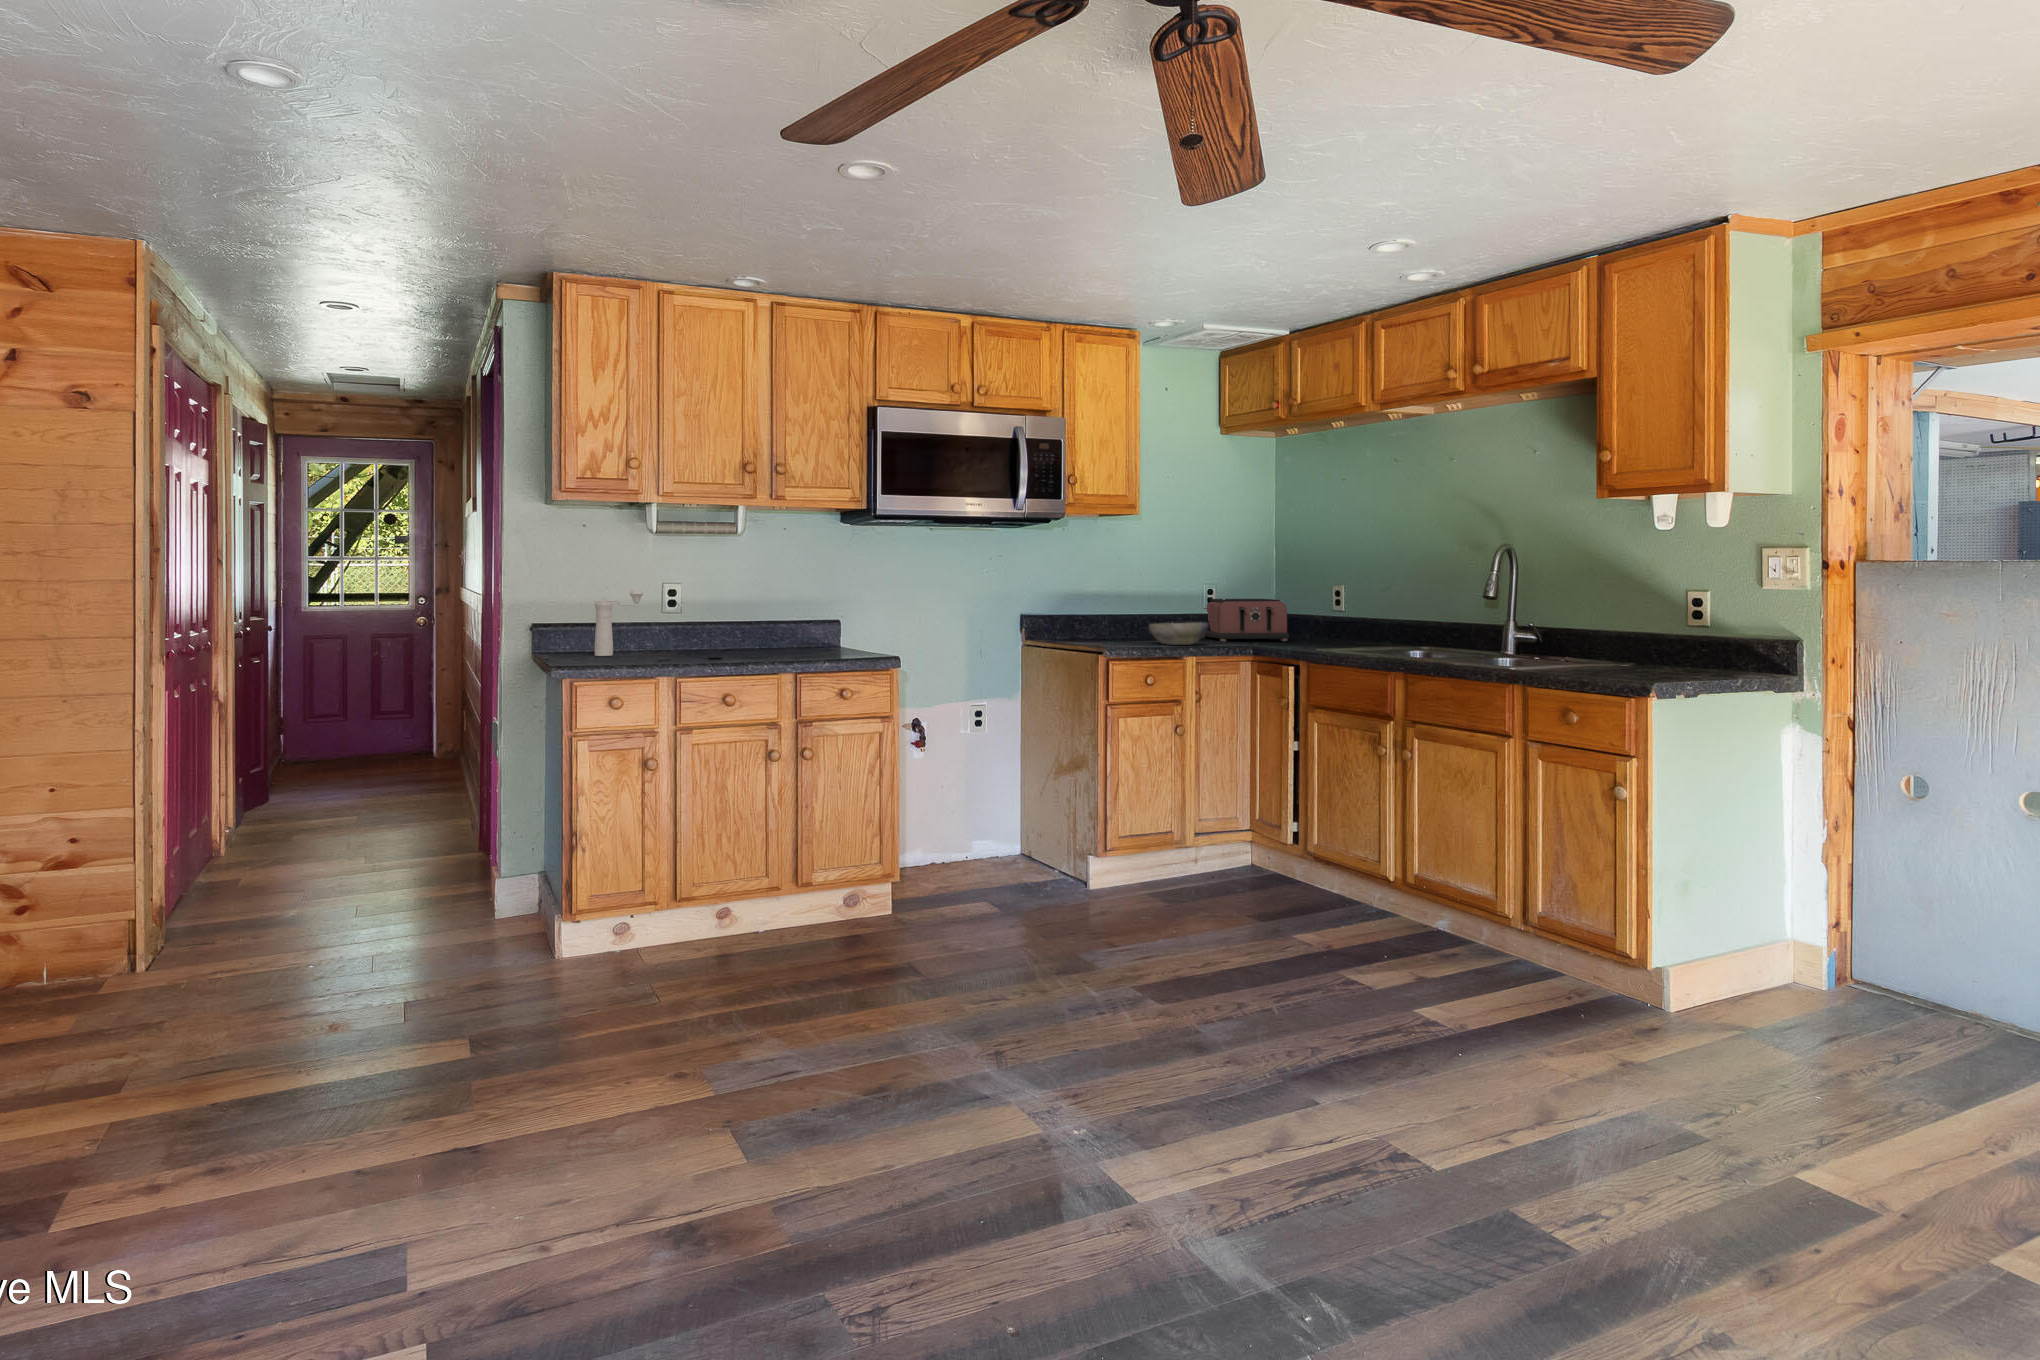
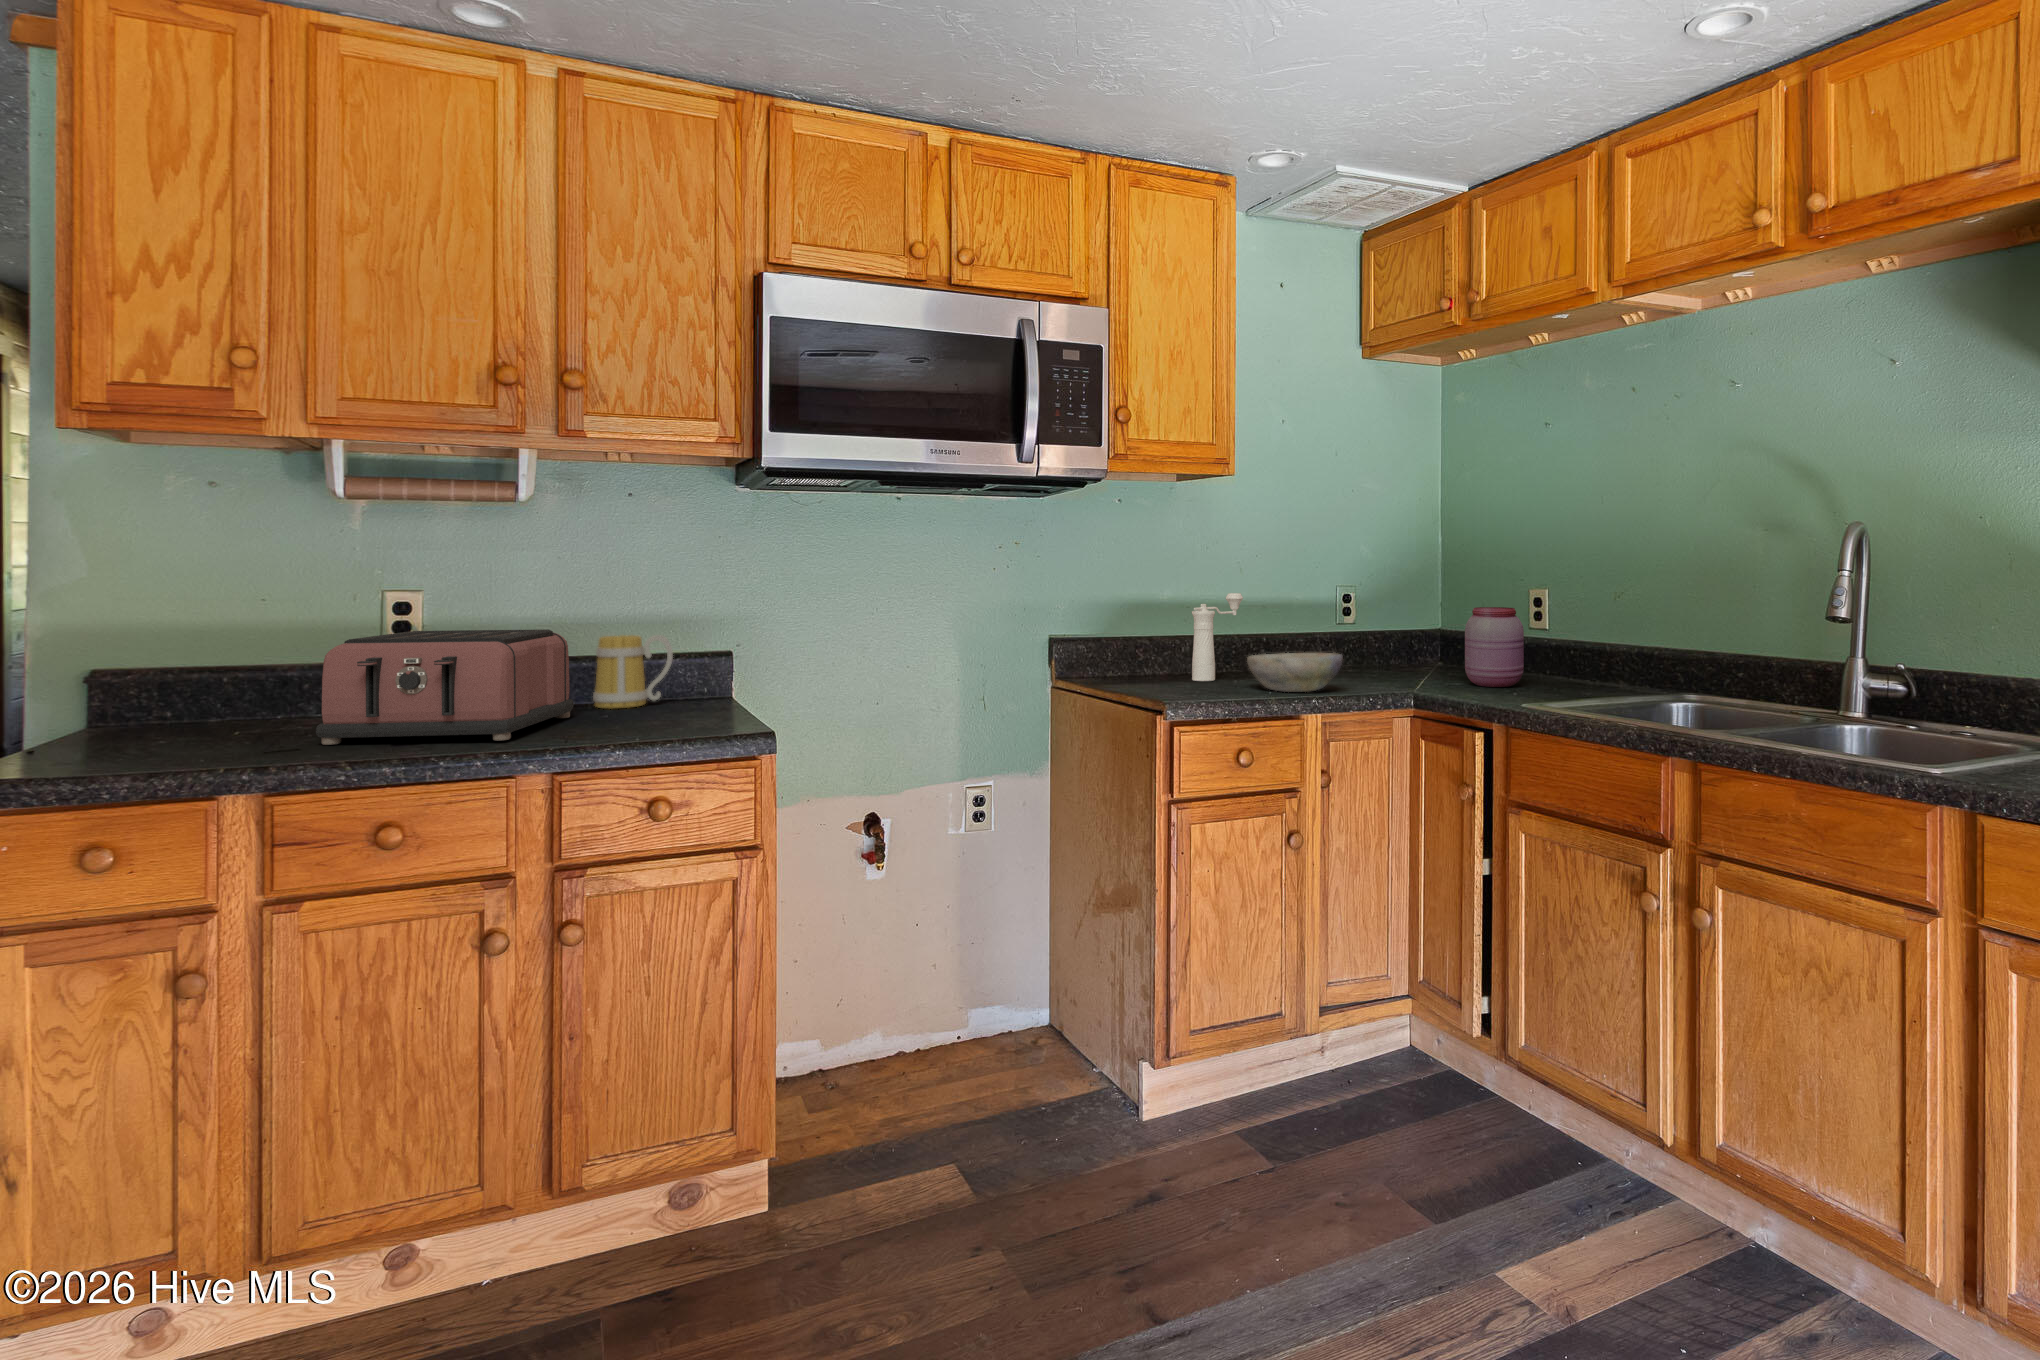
pepper mill: present [594,590,643,656] -> present [1192,593,1243,681]
jar: none [1286,596,1323,646] -> present [1465,607,1524,687]
toaster: present [1202,599,1289,641] -> present [316,629,574,745]
mug: none [777,608,818,649] -> present [593,635,673,709]

